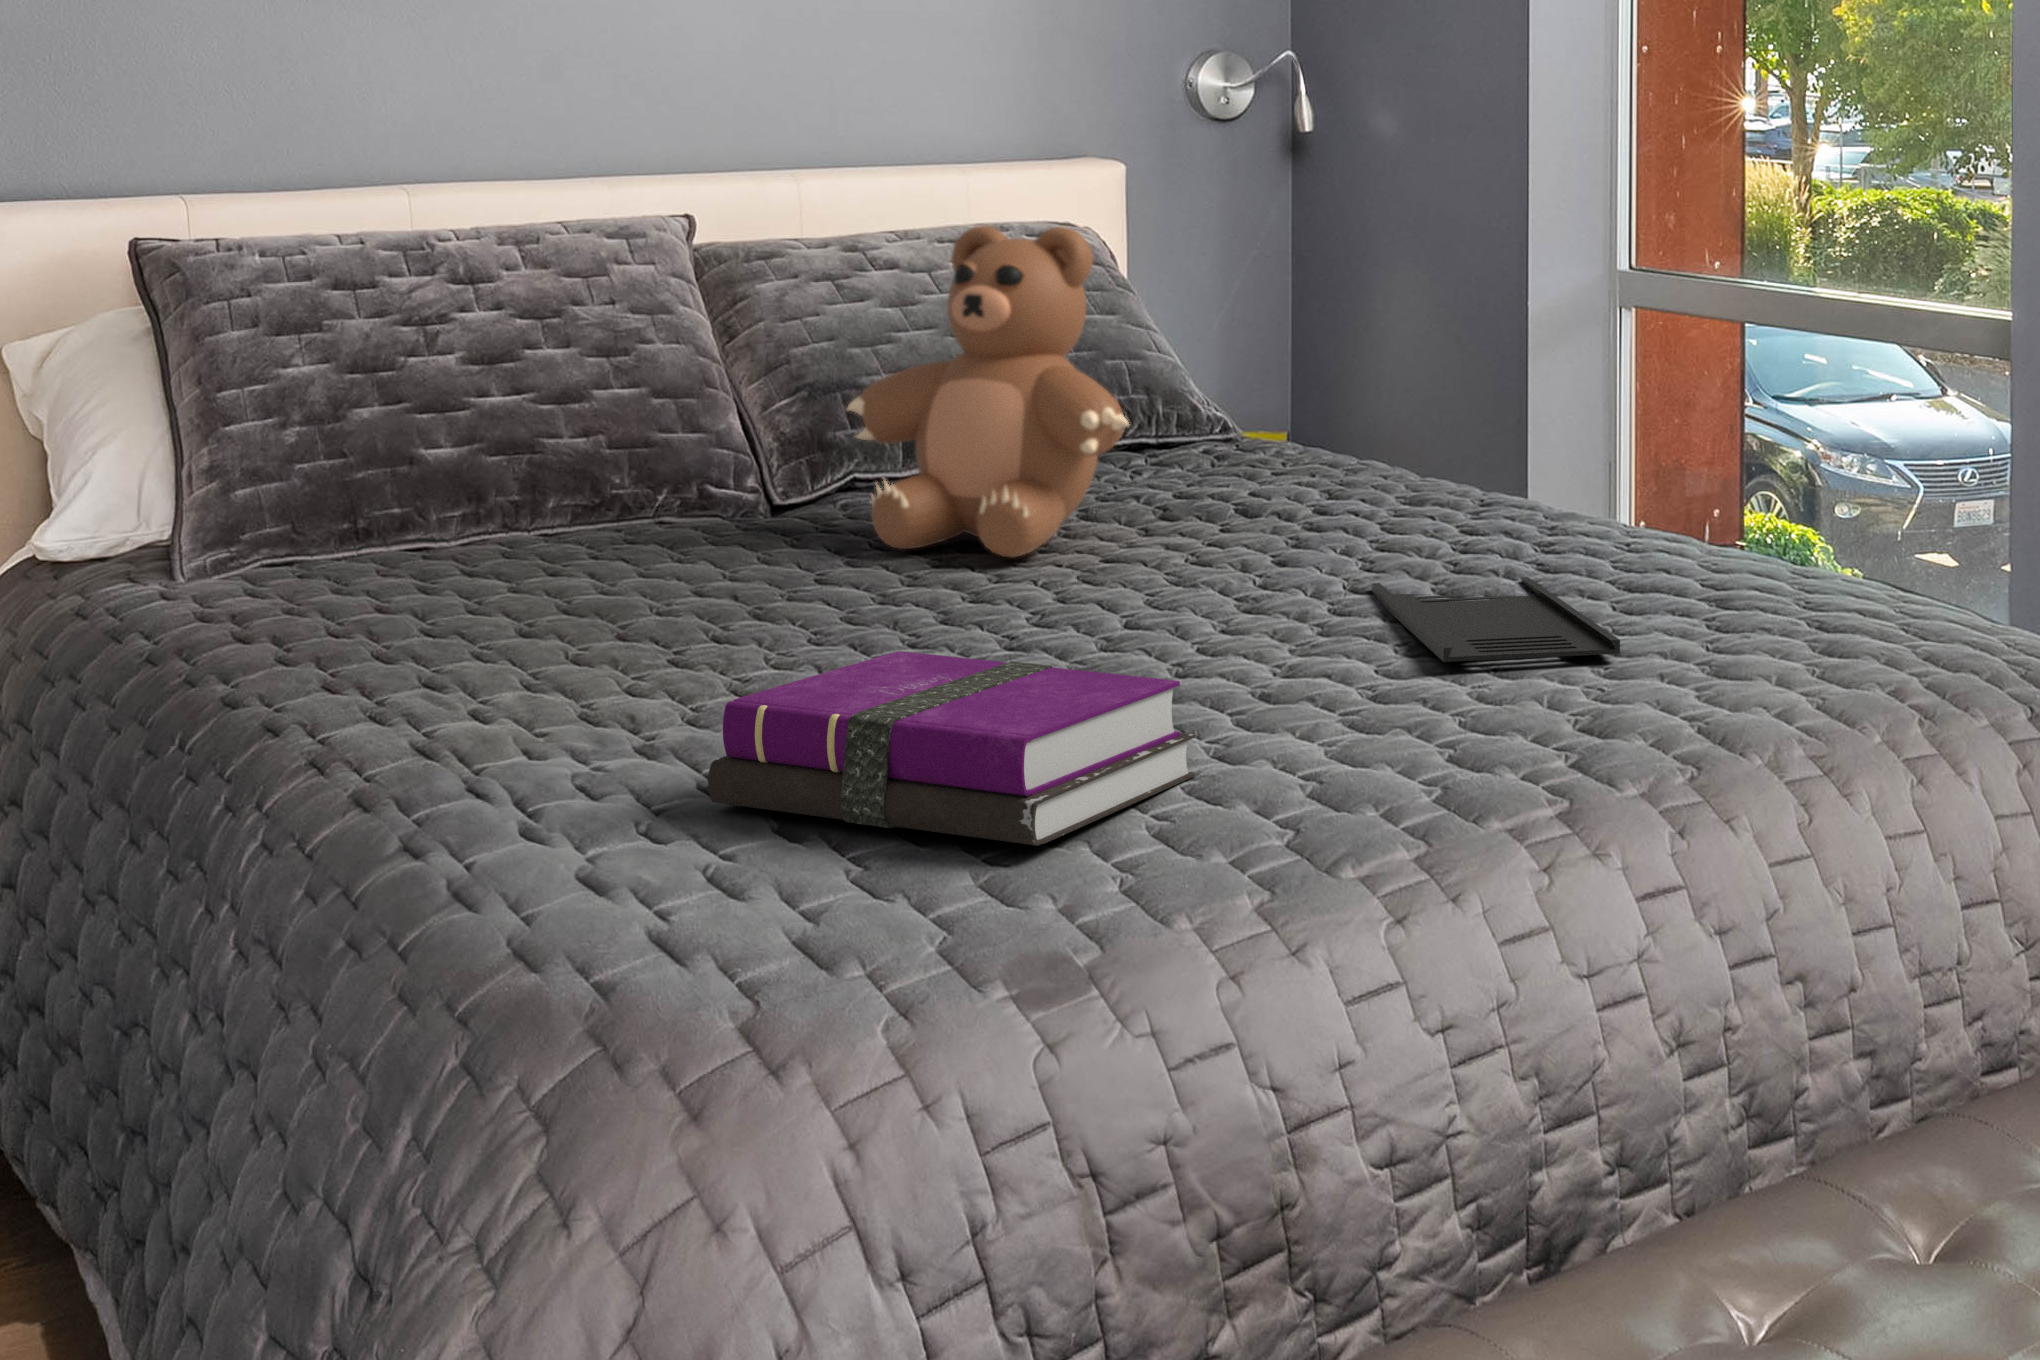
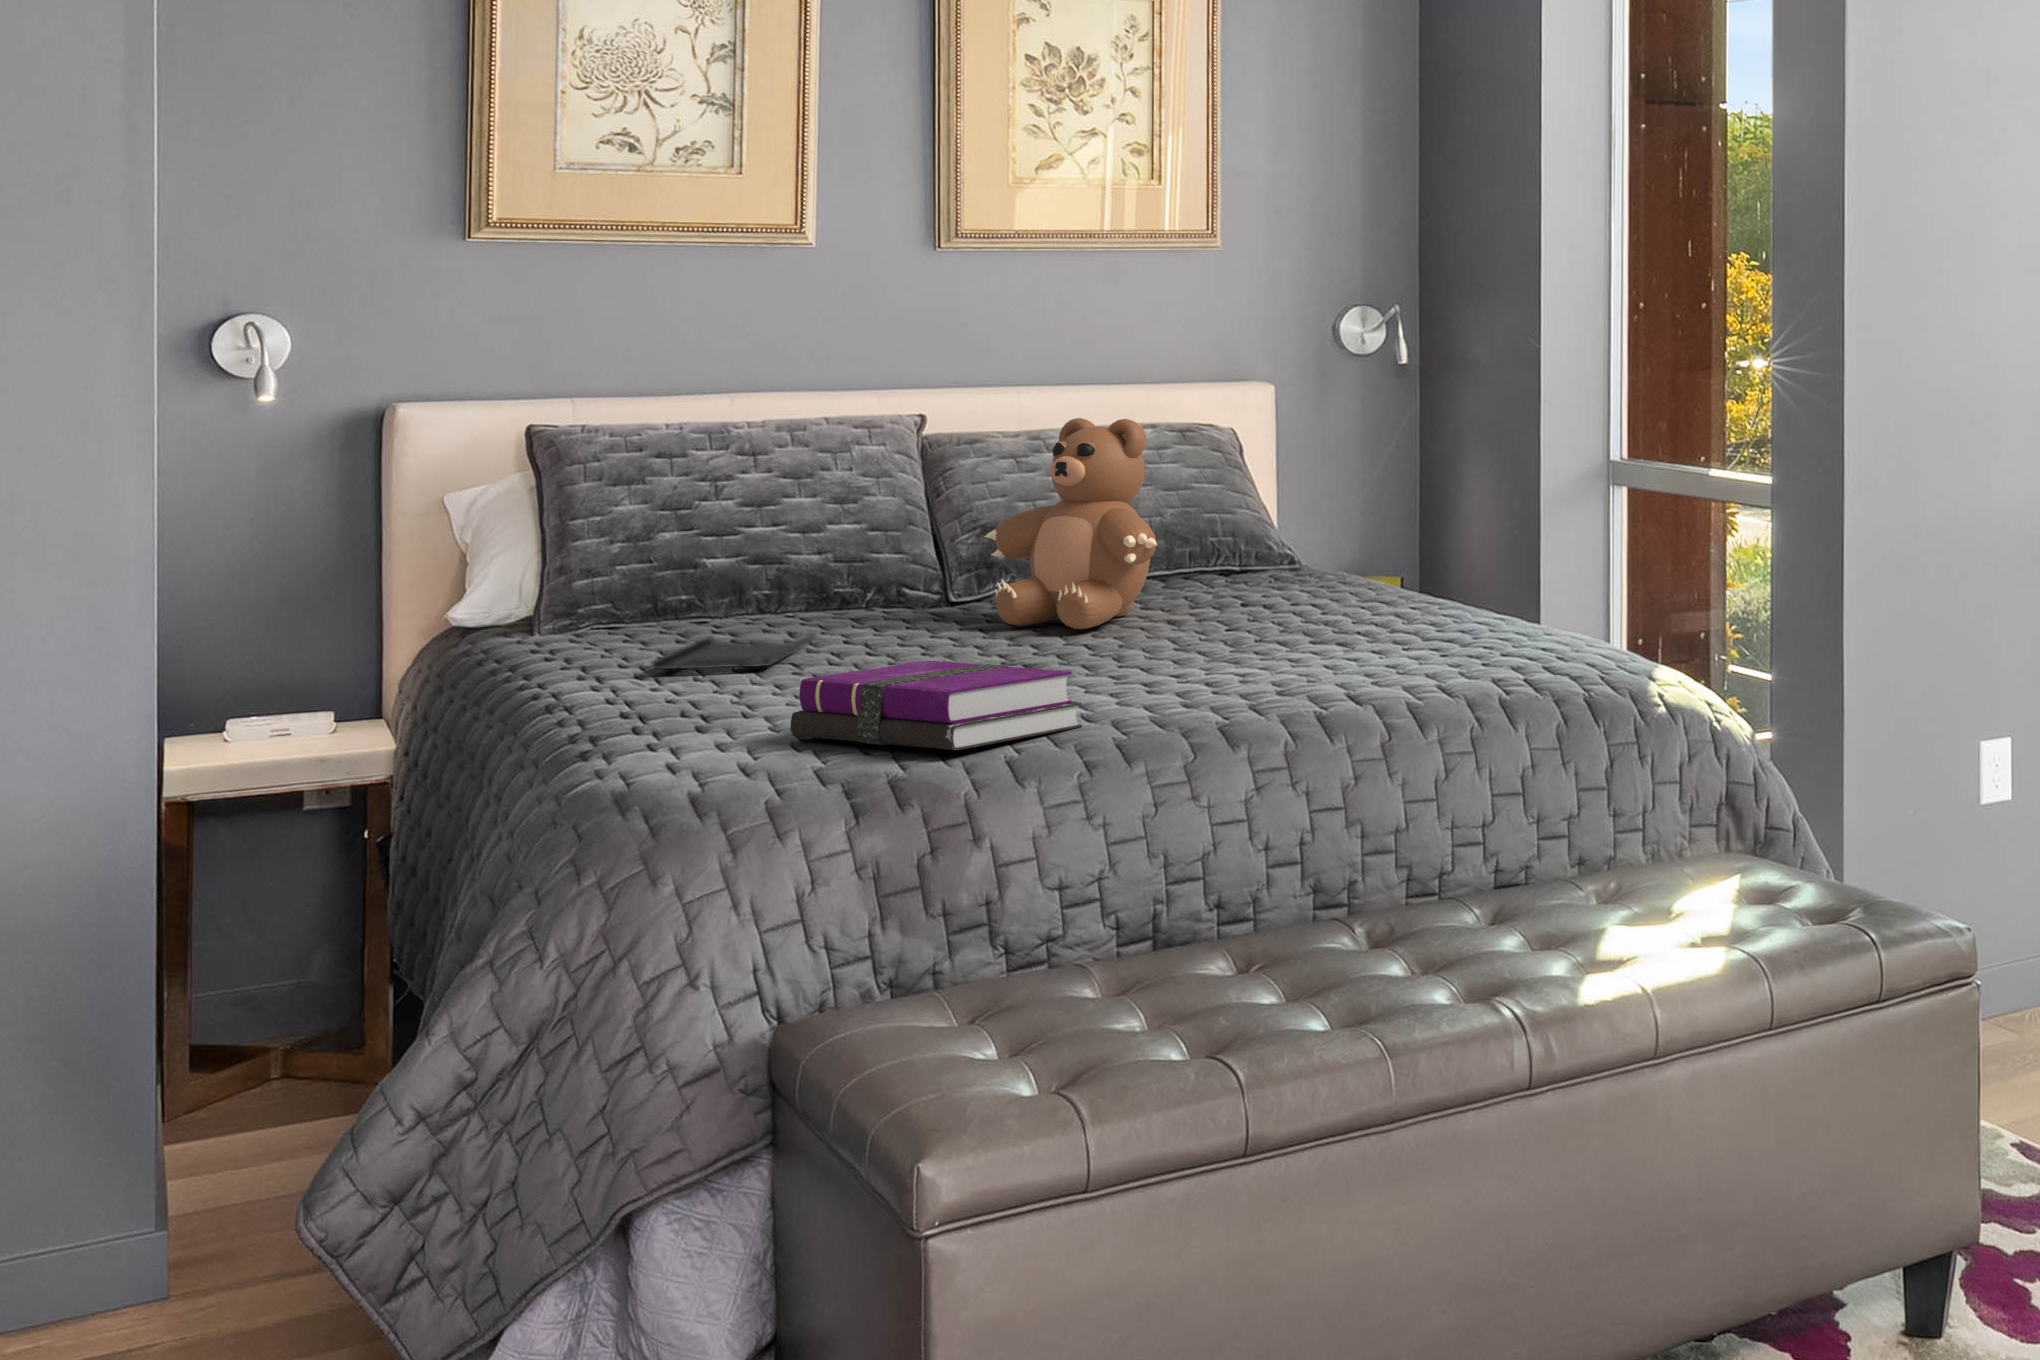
tray: present [1371,577,1620,662] -> present [652,633,816,669]

